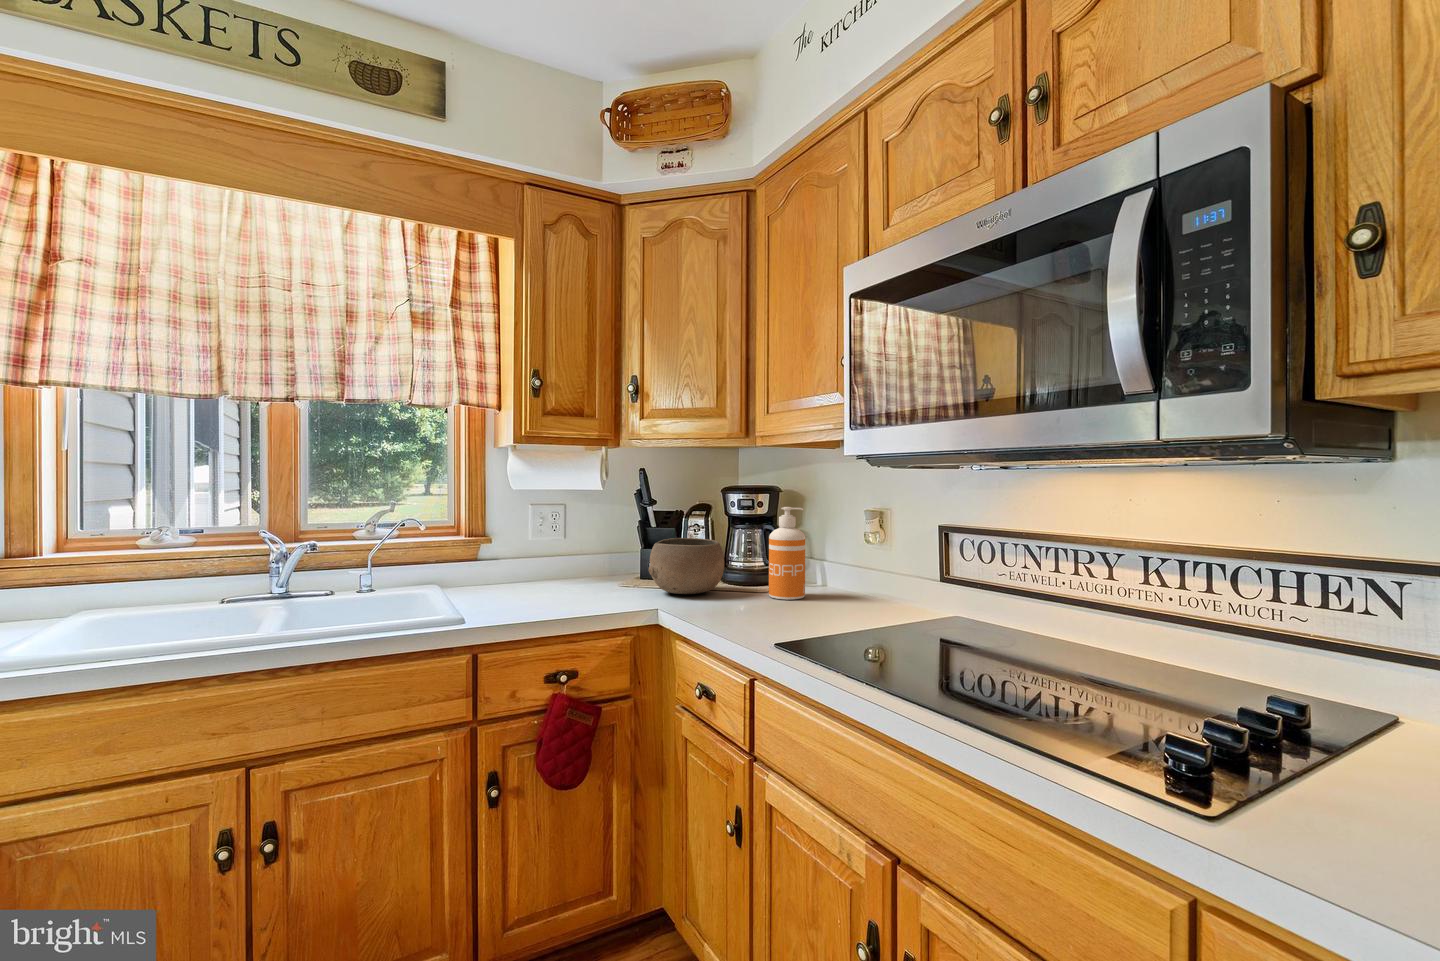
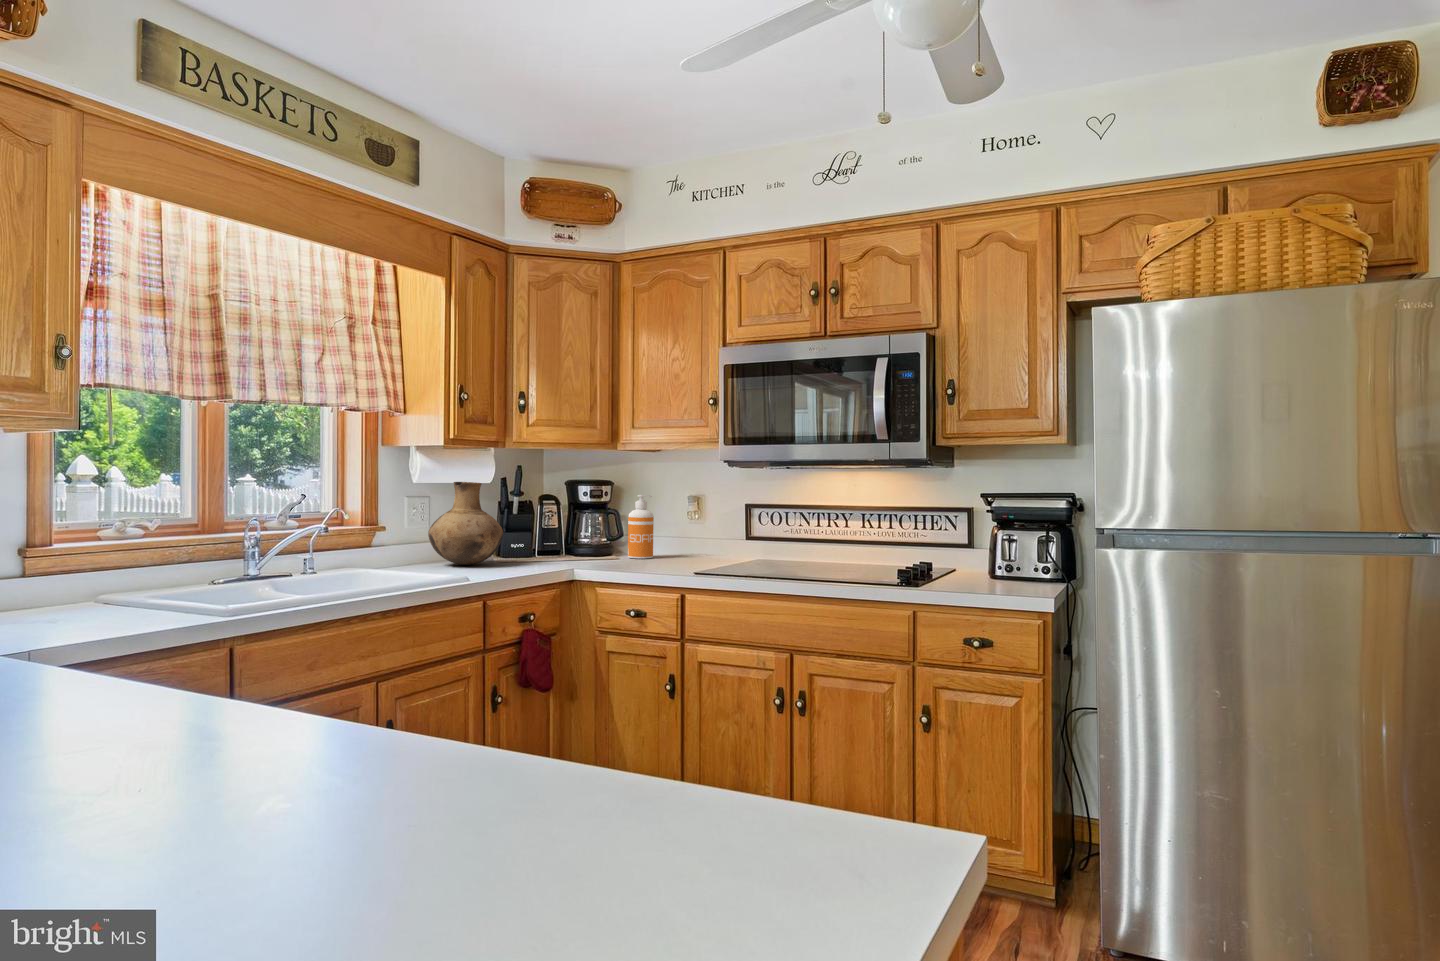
vase: none [501,489,594,593] -> present [428,482,503,565]
bowl: present [649,538,724,594] -> none [540,520,596,560]

